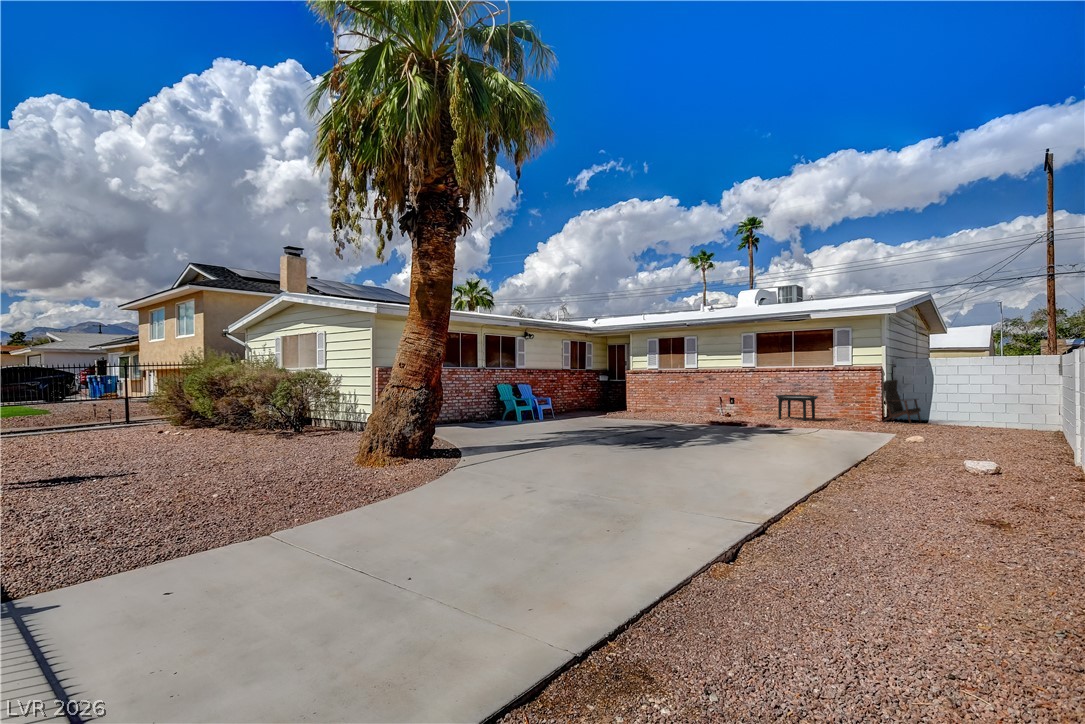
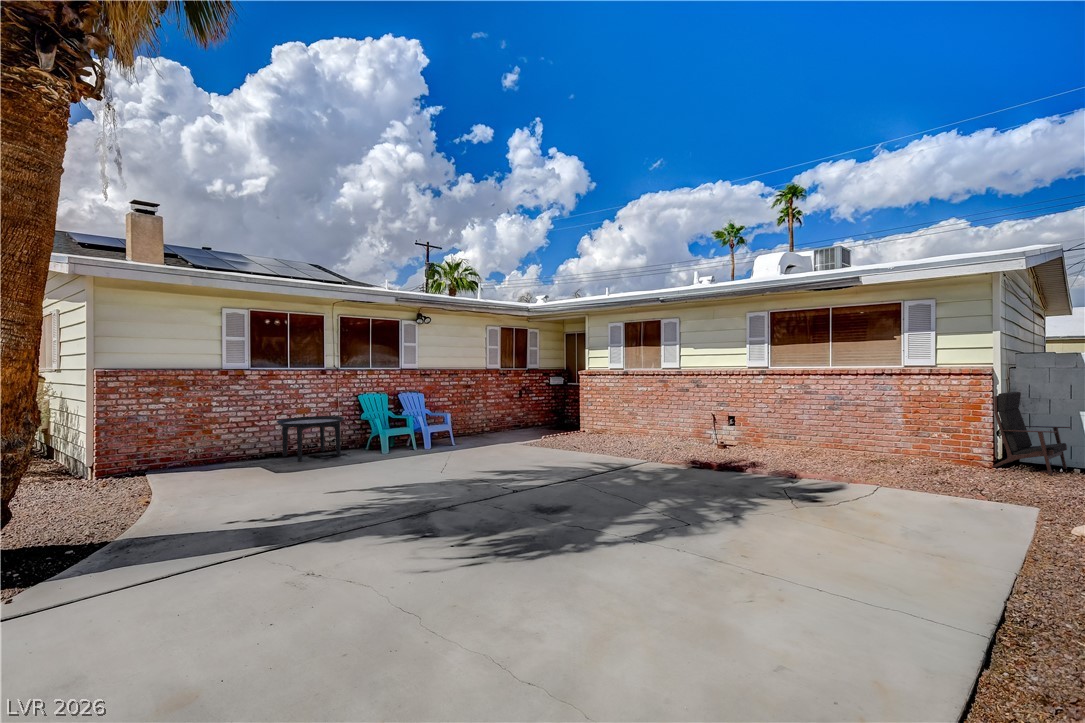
round table: present [776,395,818,421] -> present [277,416,344,462]

